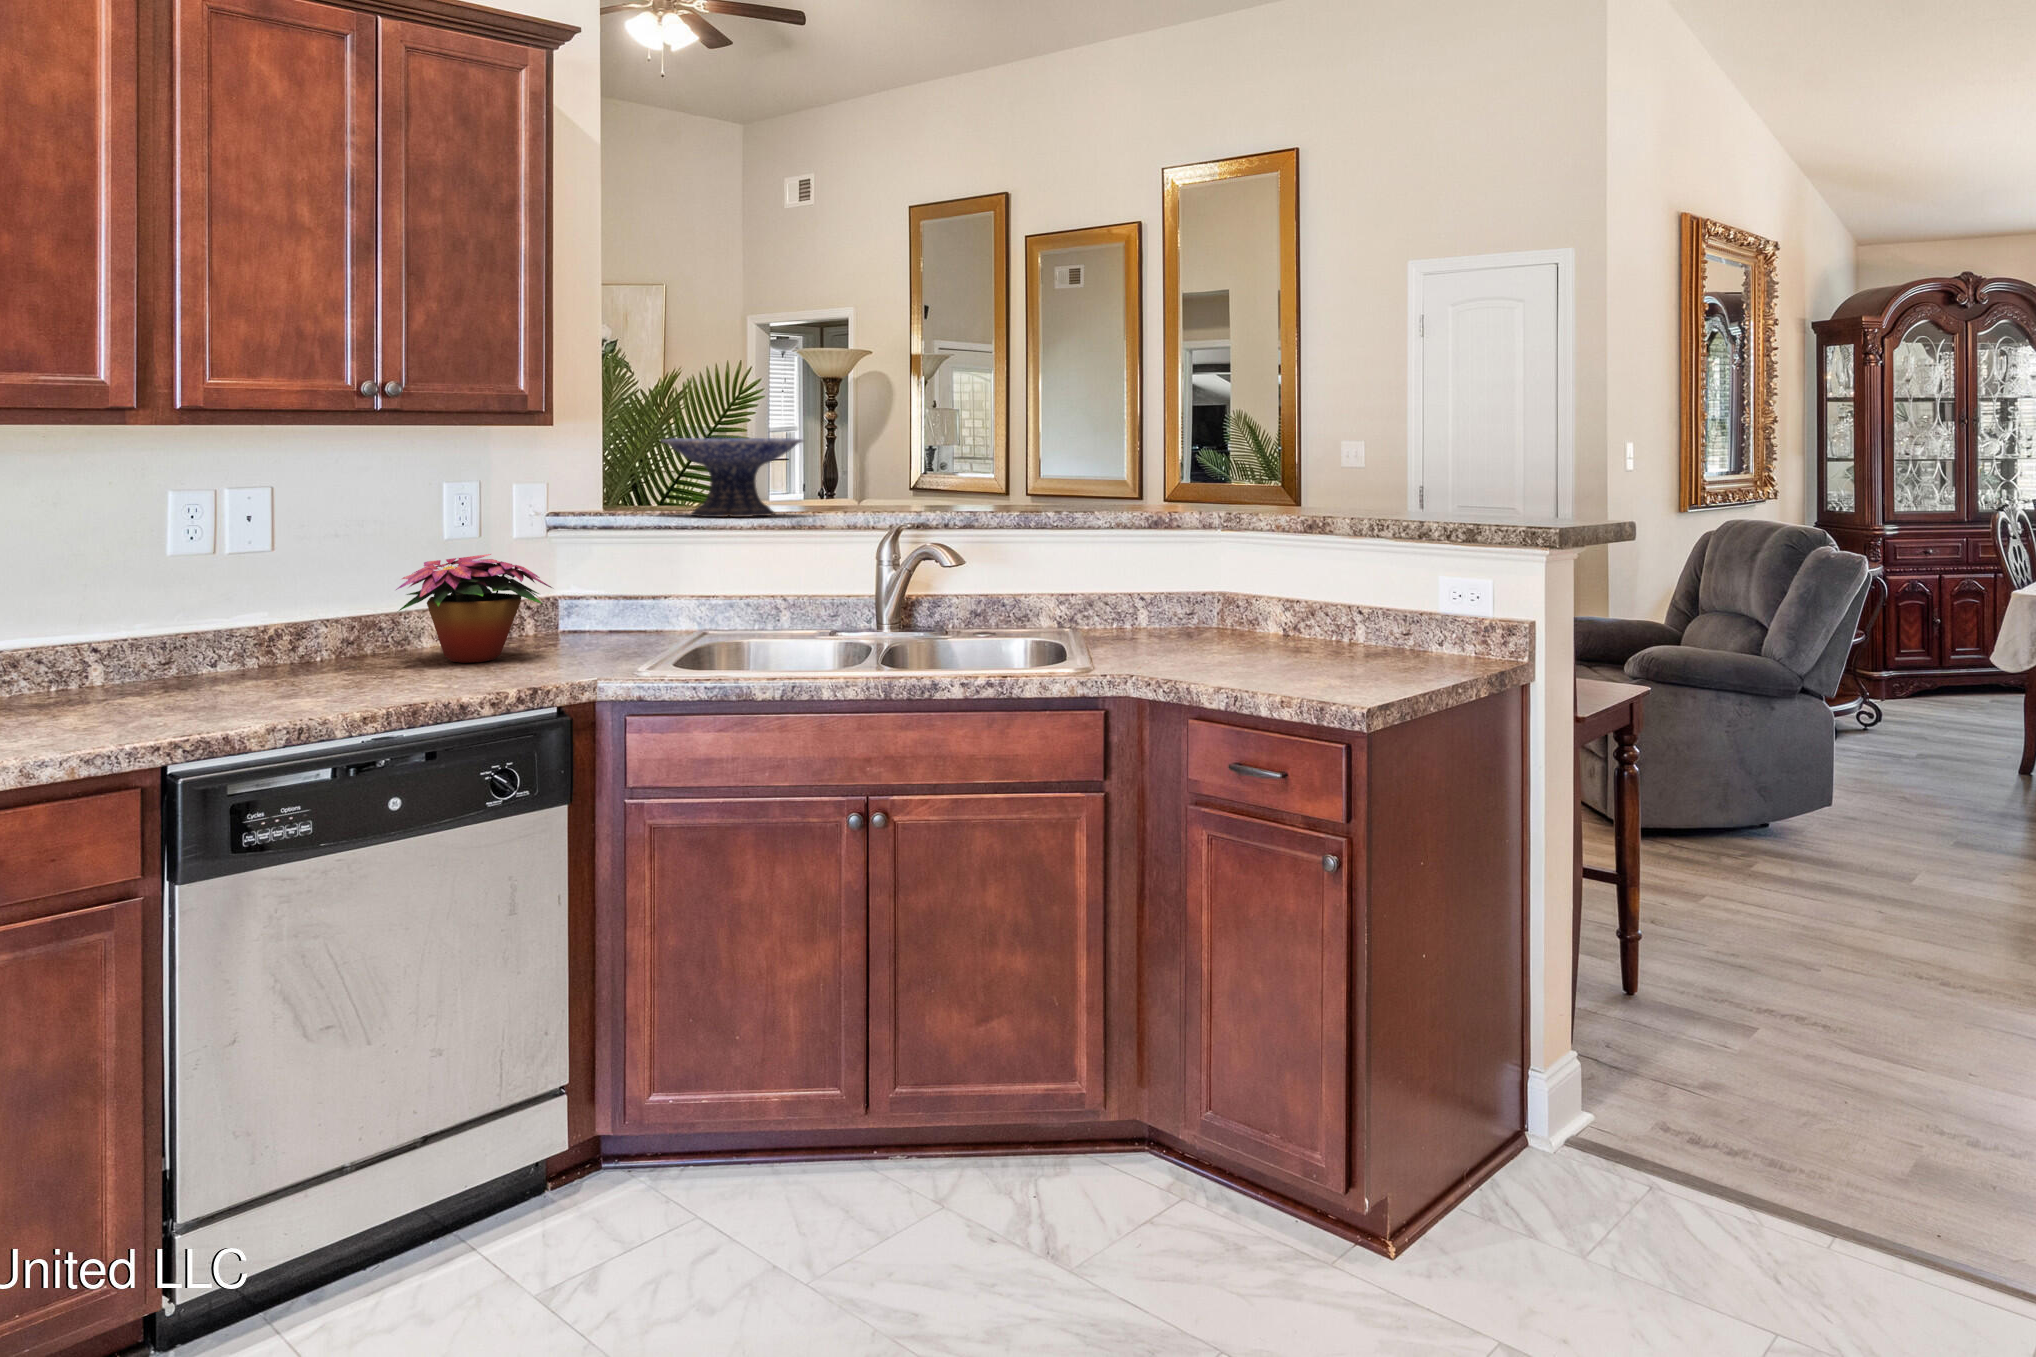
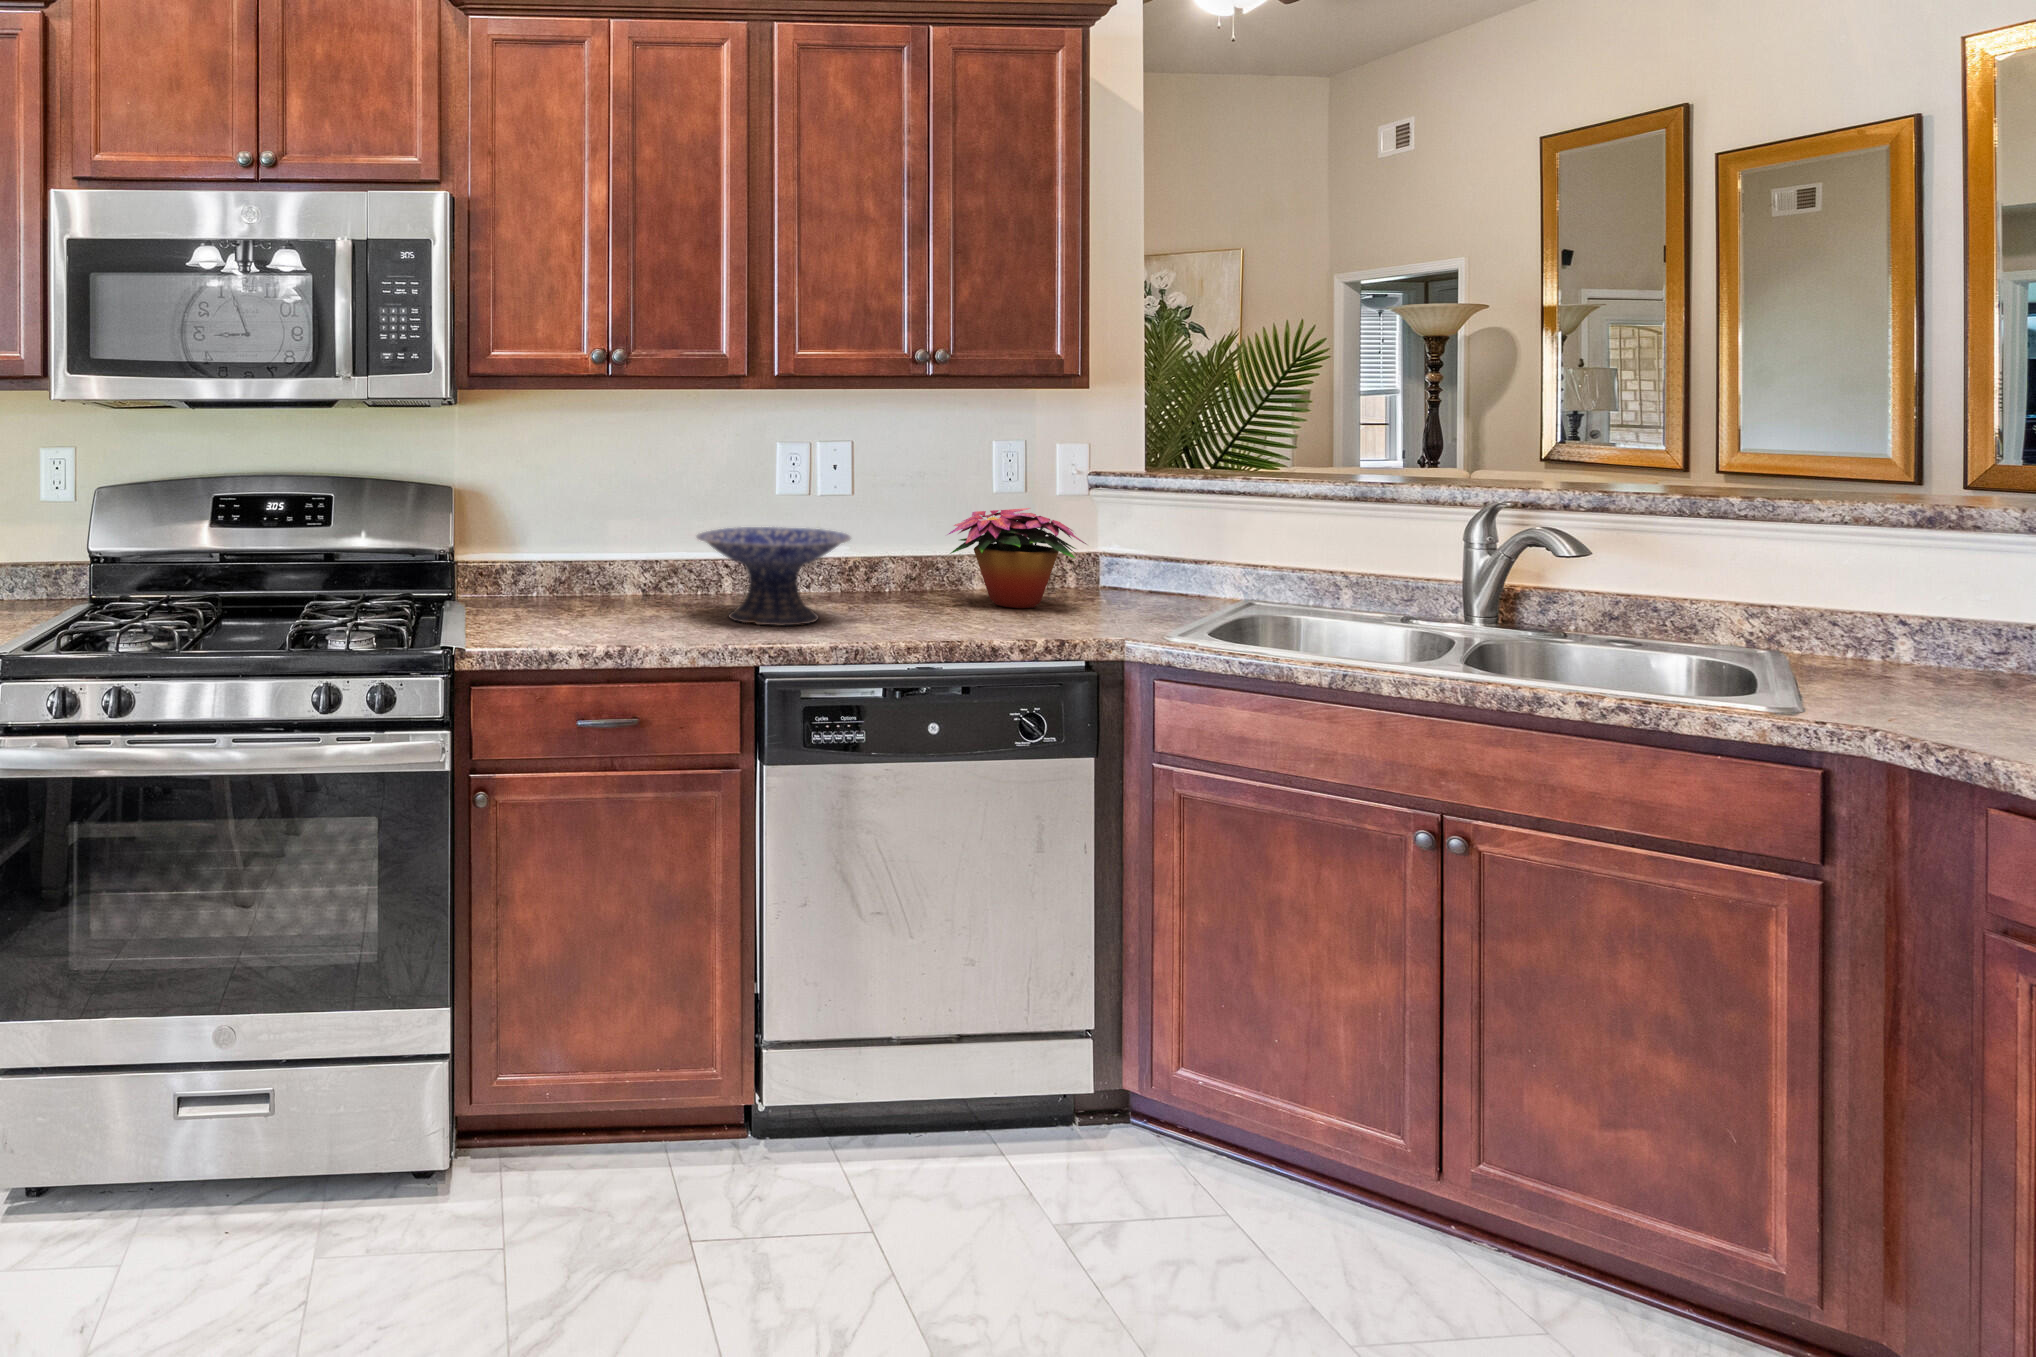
decorative bowl: present [661,438,804,517] -> present [697,527,851,625]

